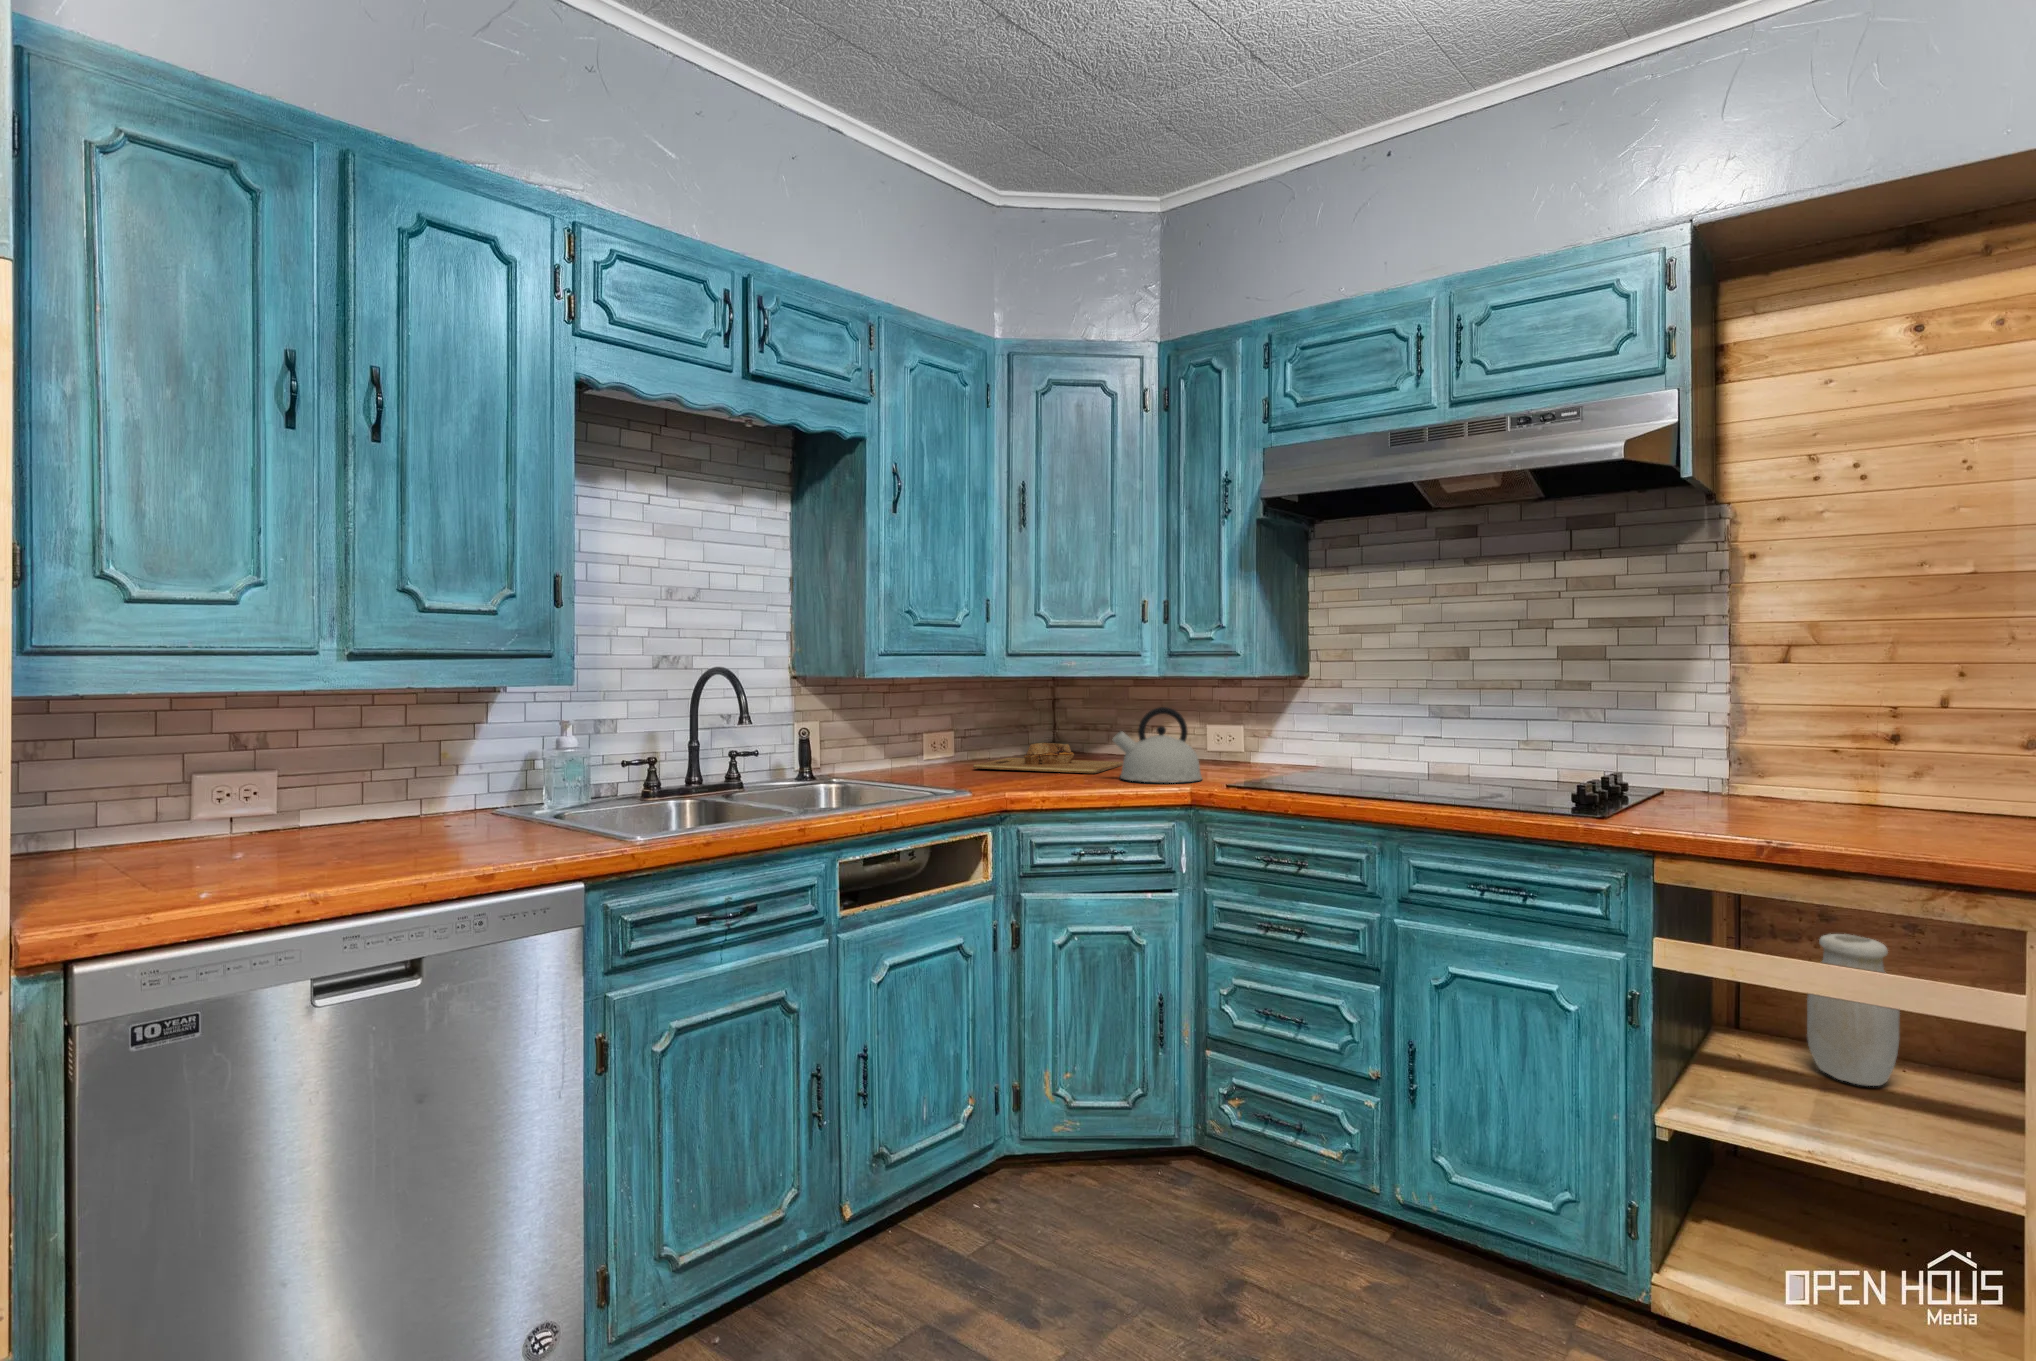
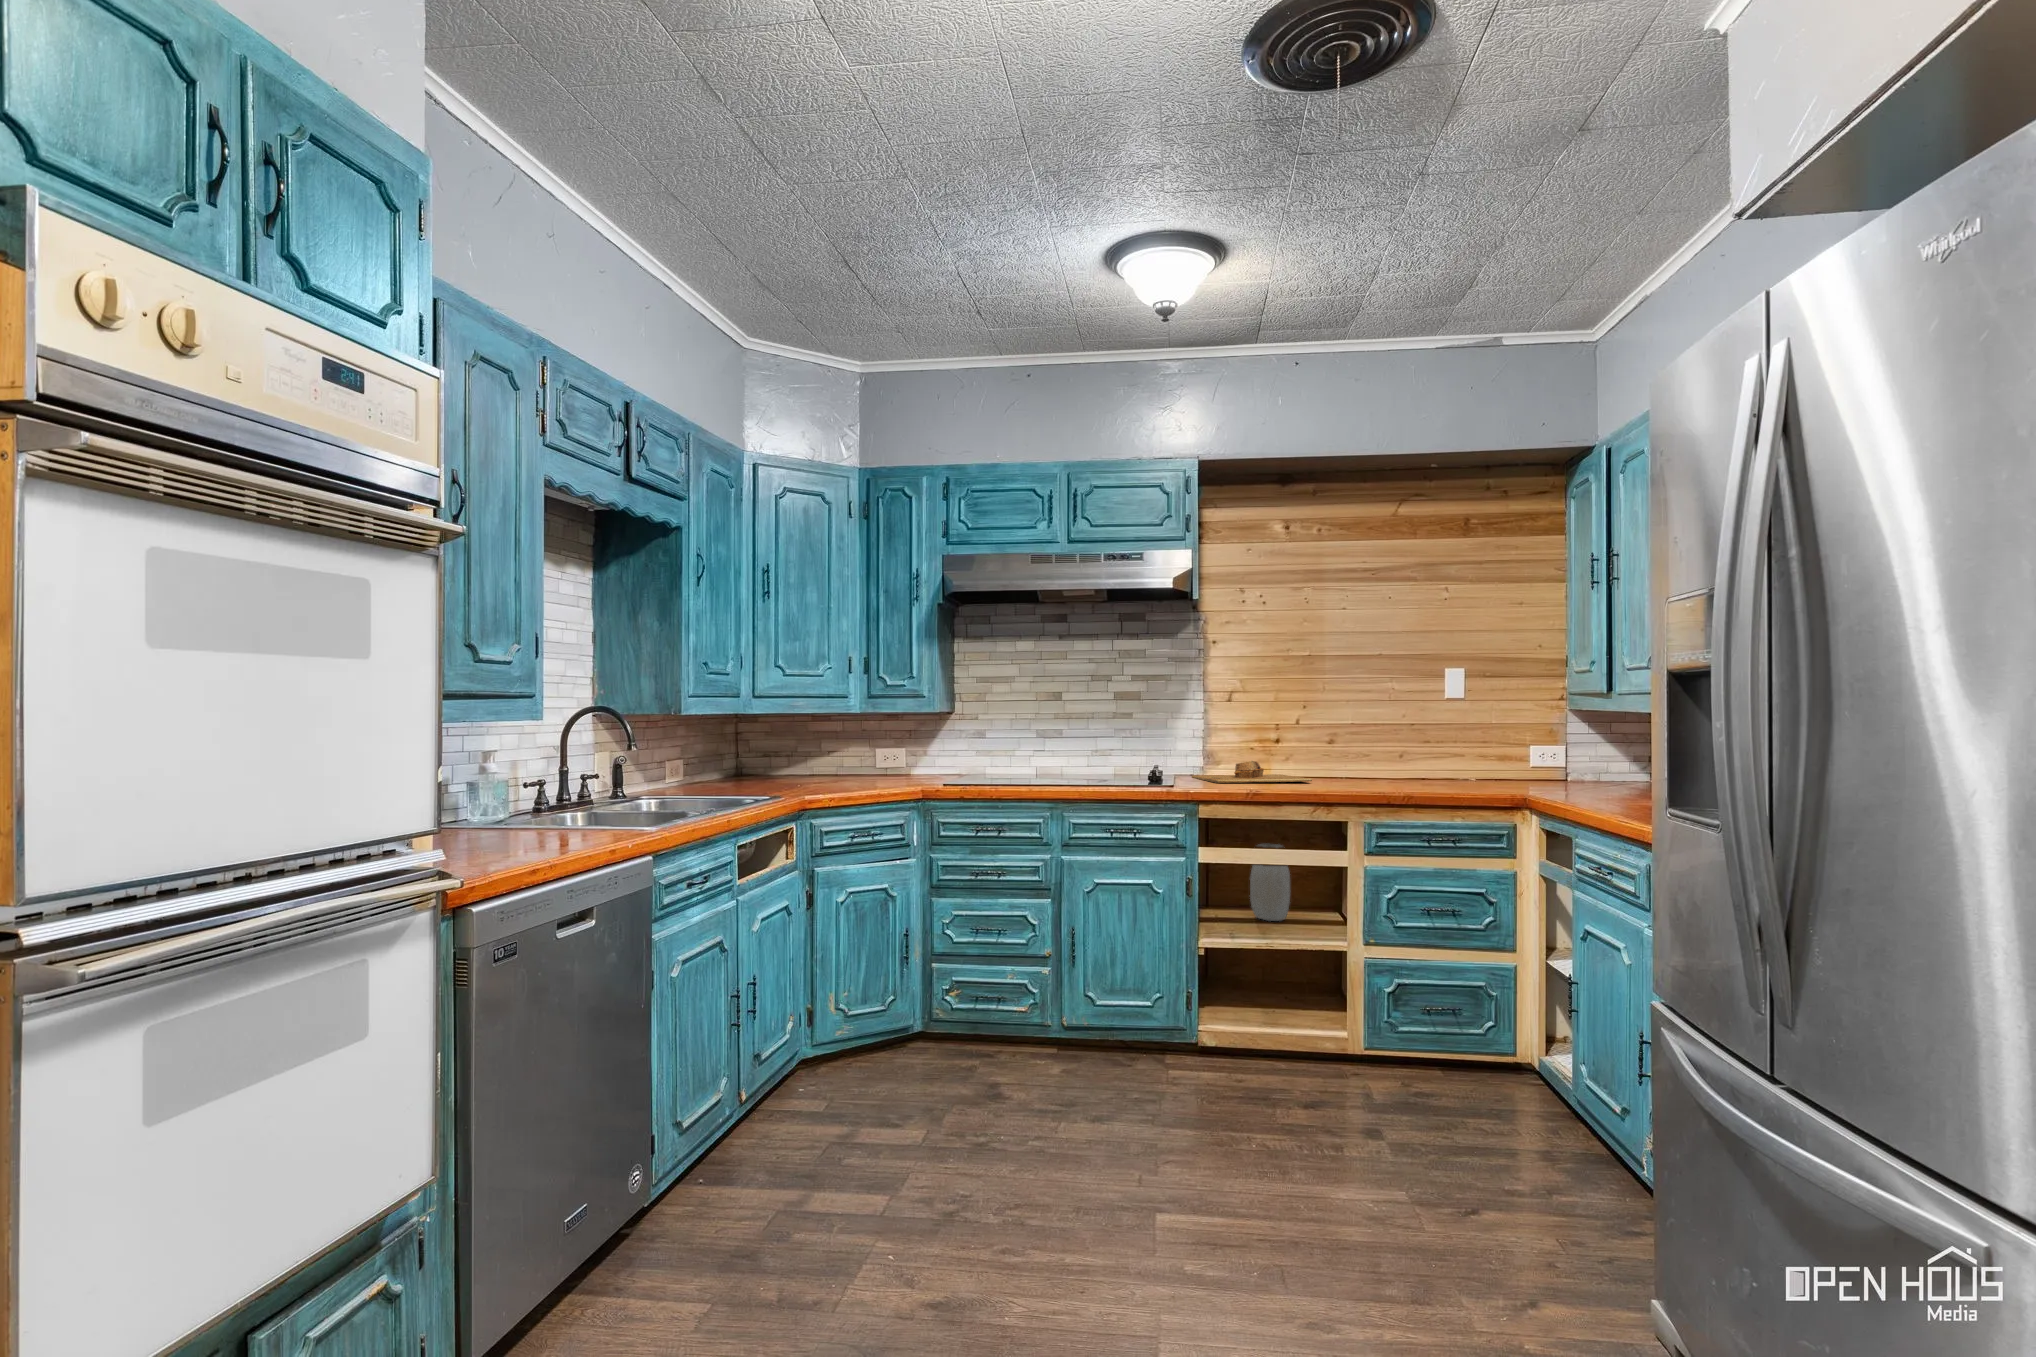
kettle: present [1113,707,1202,783] -> none [852,732,913,784]
cutting board: present [973,743,1122,773] -> present [1192,761,1312,783]

